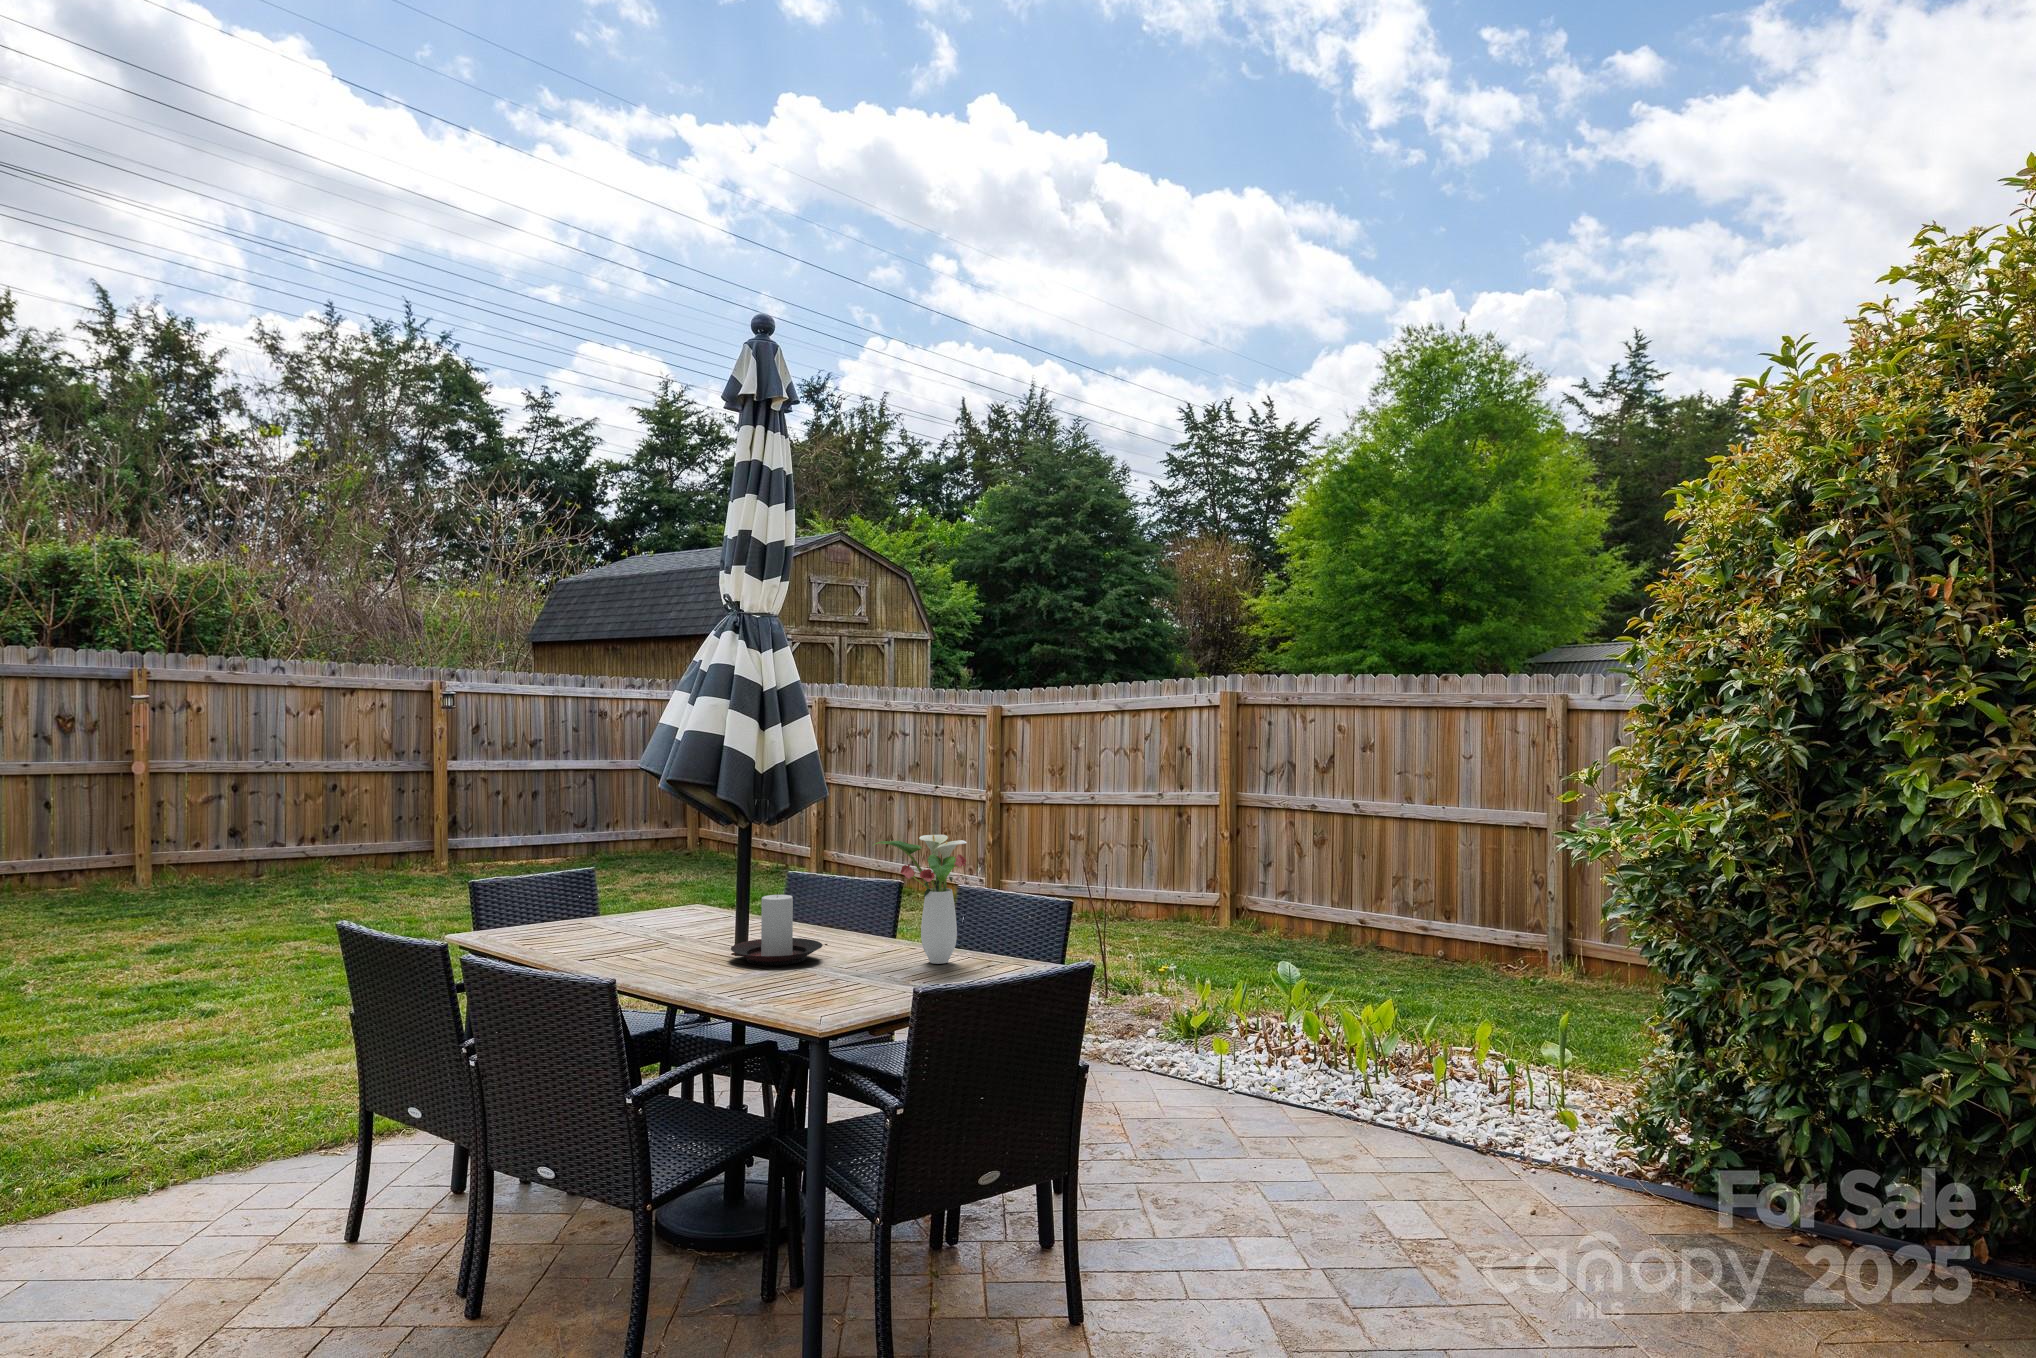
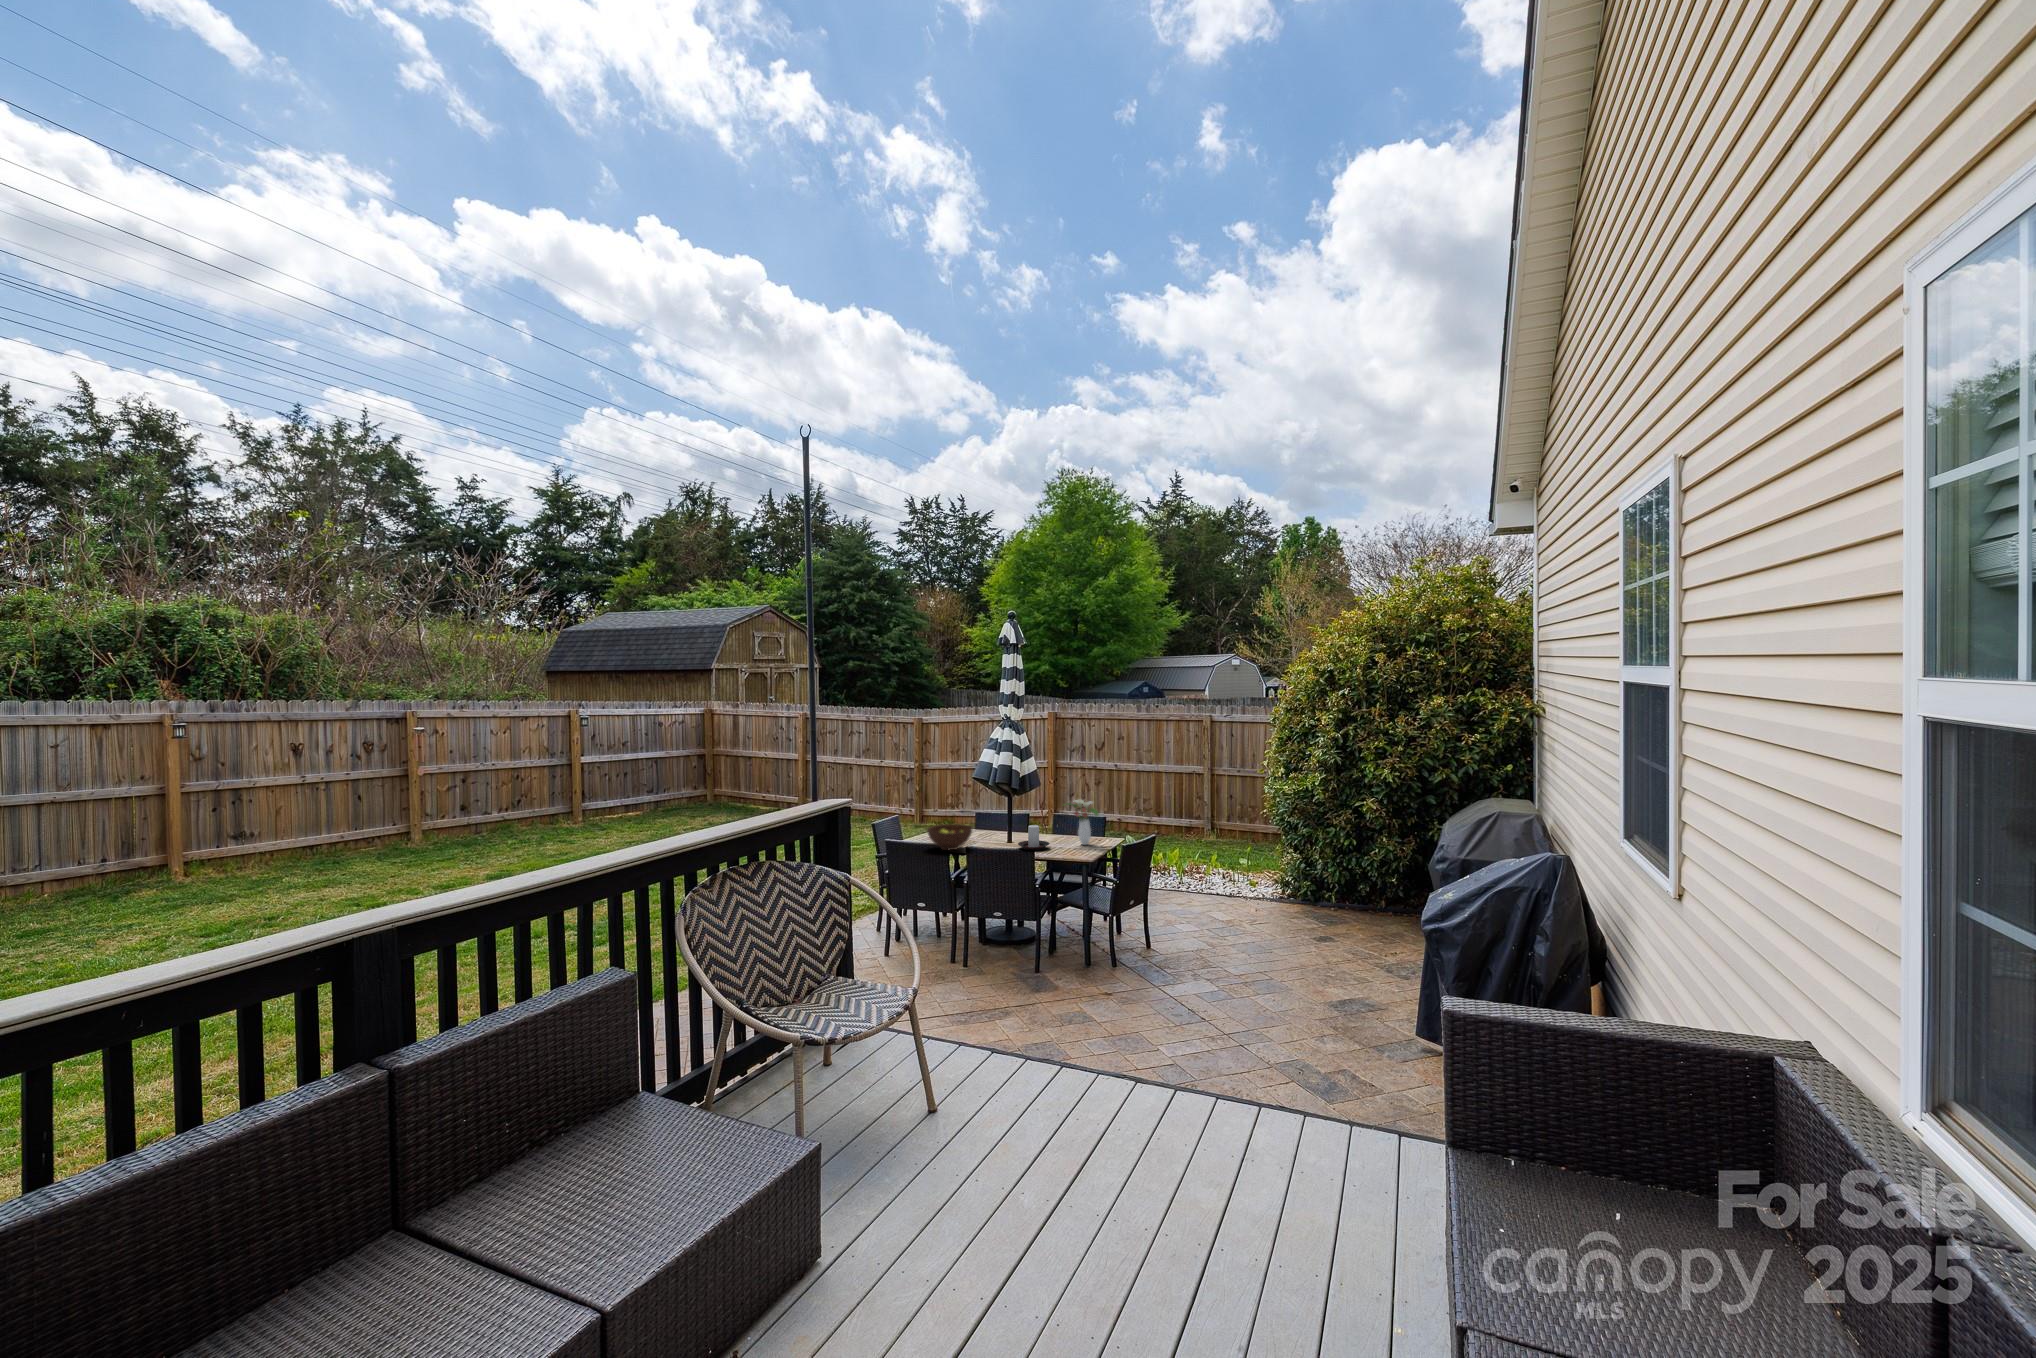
fruit bowl: none [511,878,638,946] -> present [927,824,972,850]

